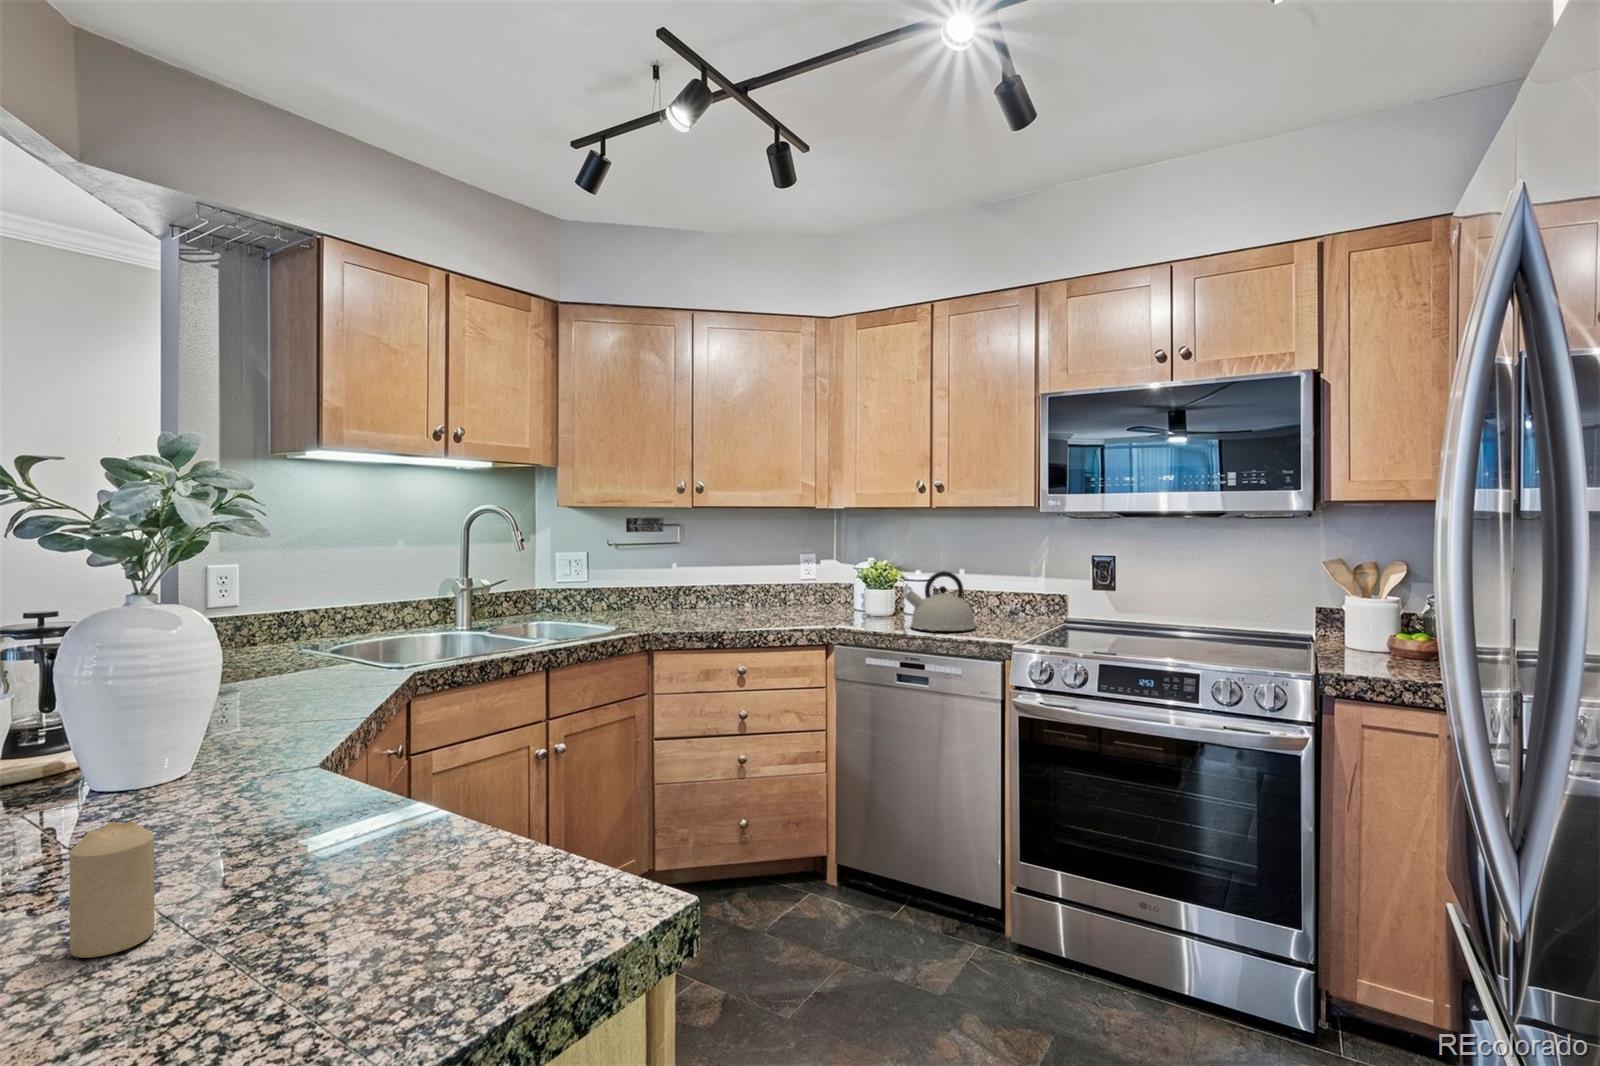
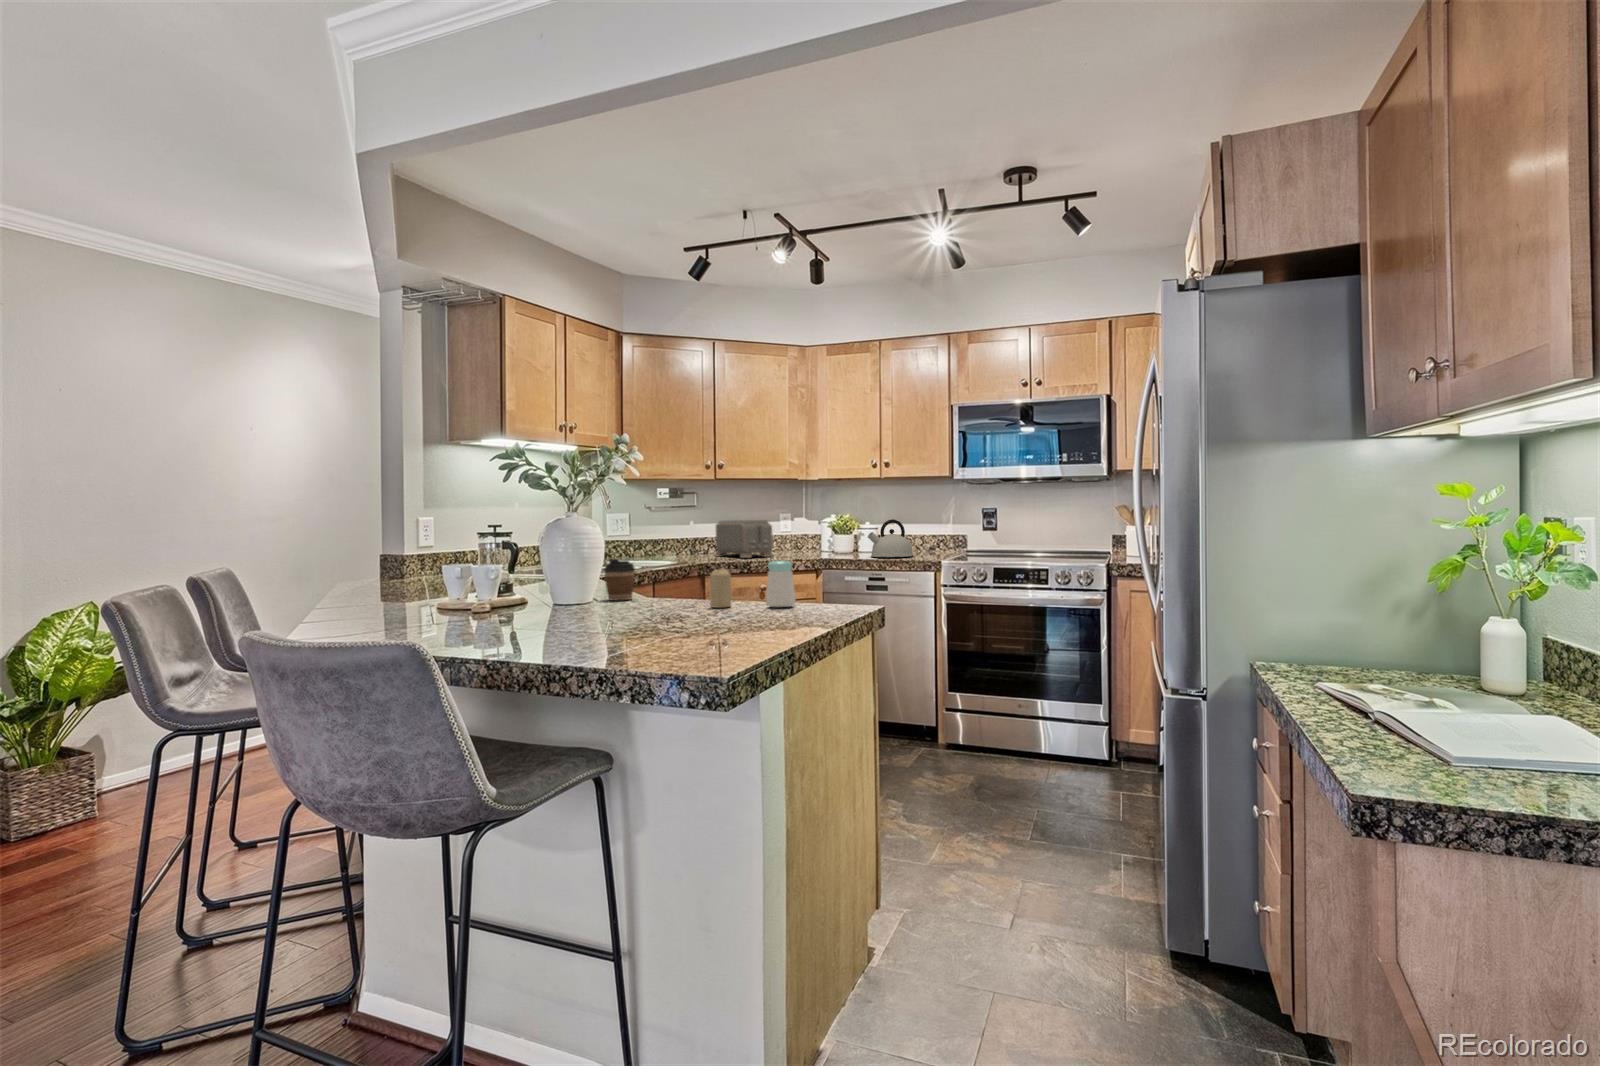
toaster: none [701,563,774,621] -> present [716,520,773,558]
coffee cup: none [53,722,151,828] -> present [604,559,635,600]
salt shaker: none [185,817,298,995] -> present [766,561,796,607]

